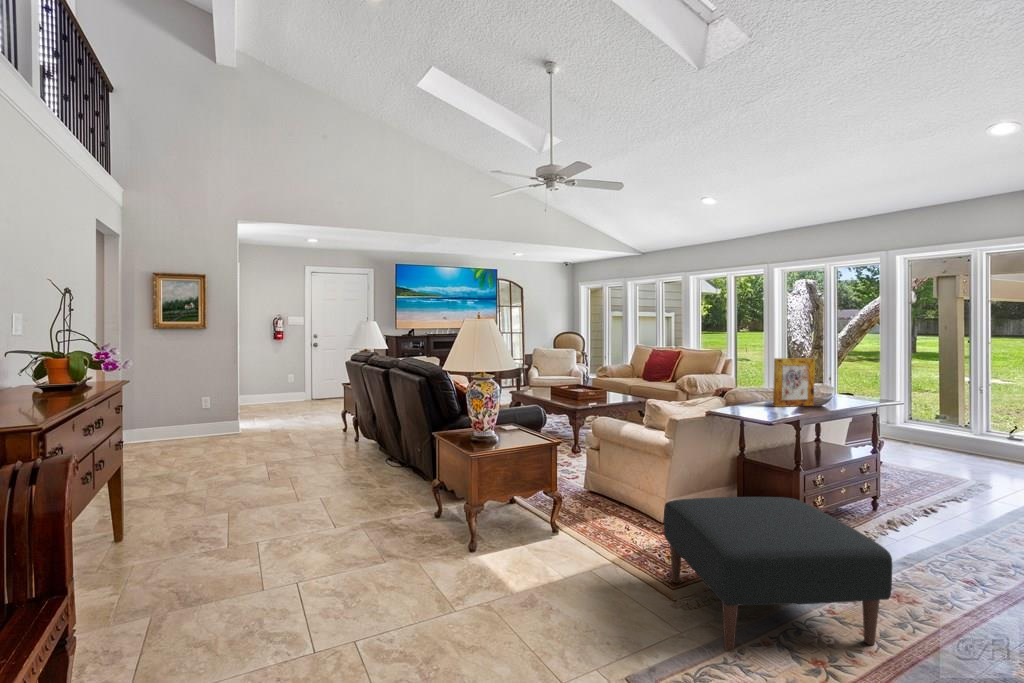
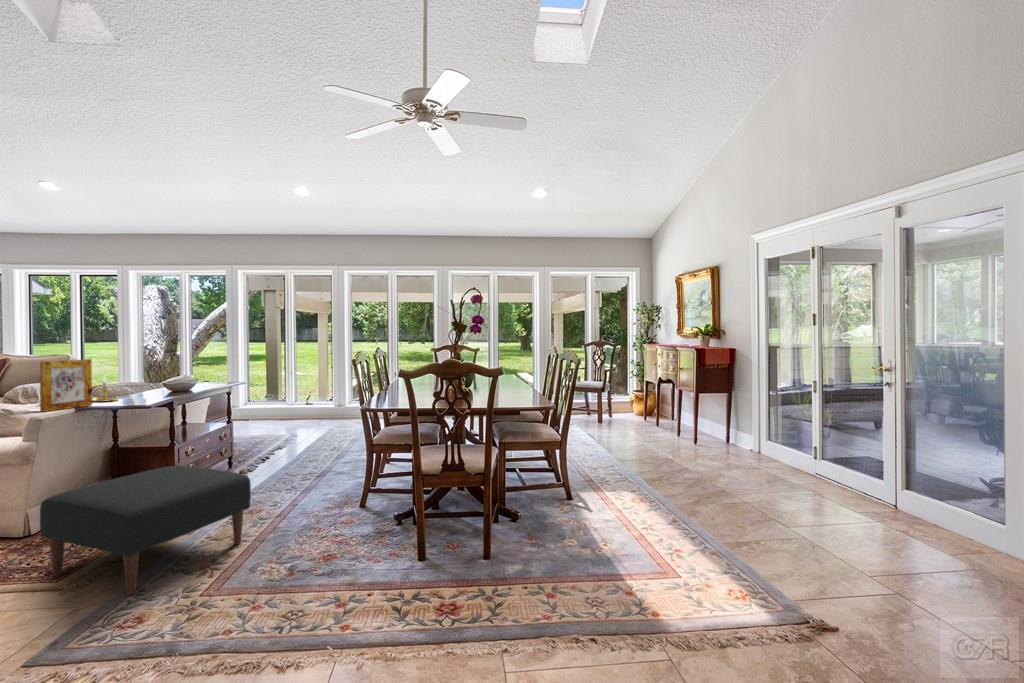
picture frame: present [773,358,815,407] -> present [40,359,92,412]
candle holder: none [723,376,755,404] -> present [92,378,120,402]

